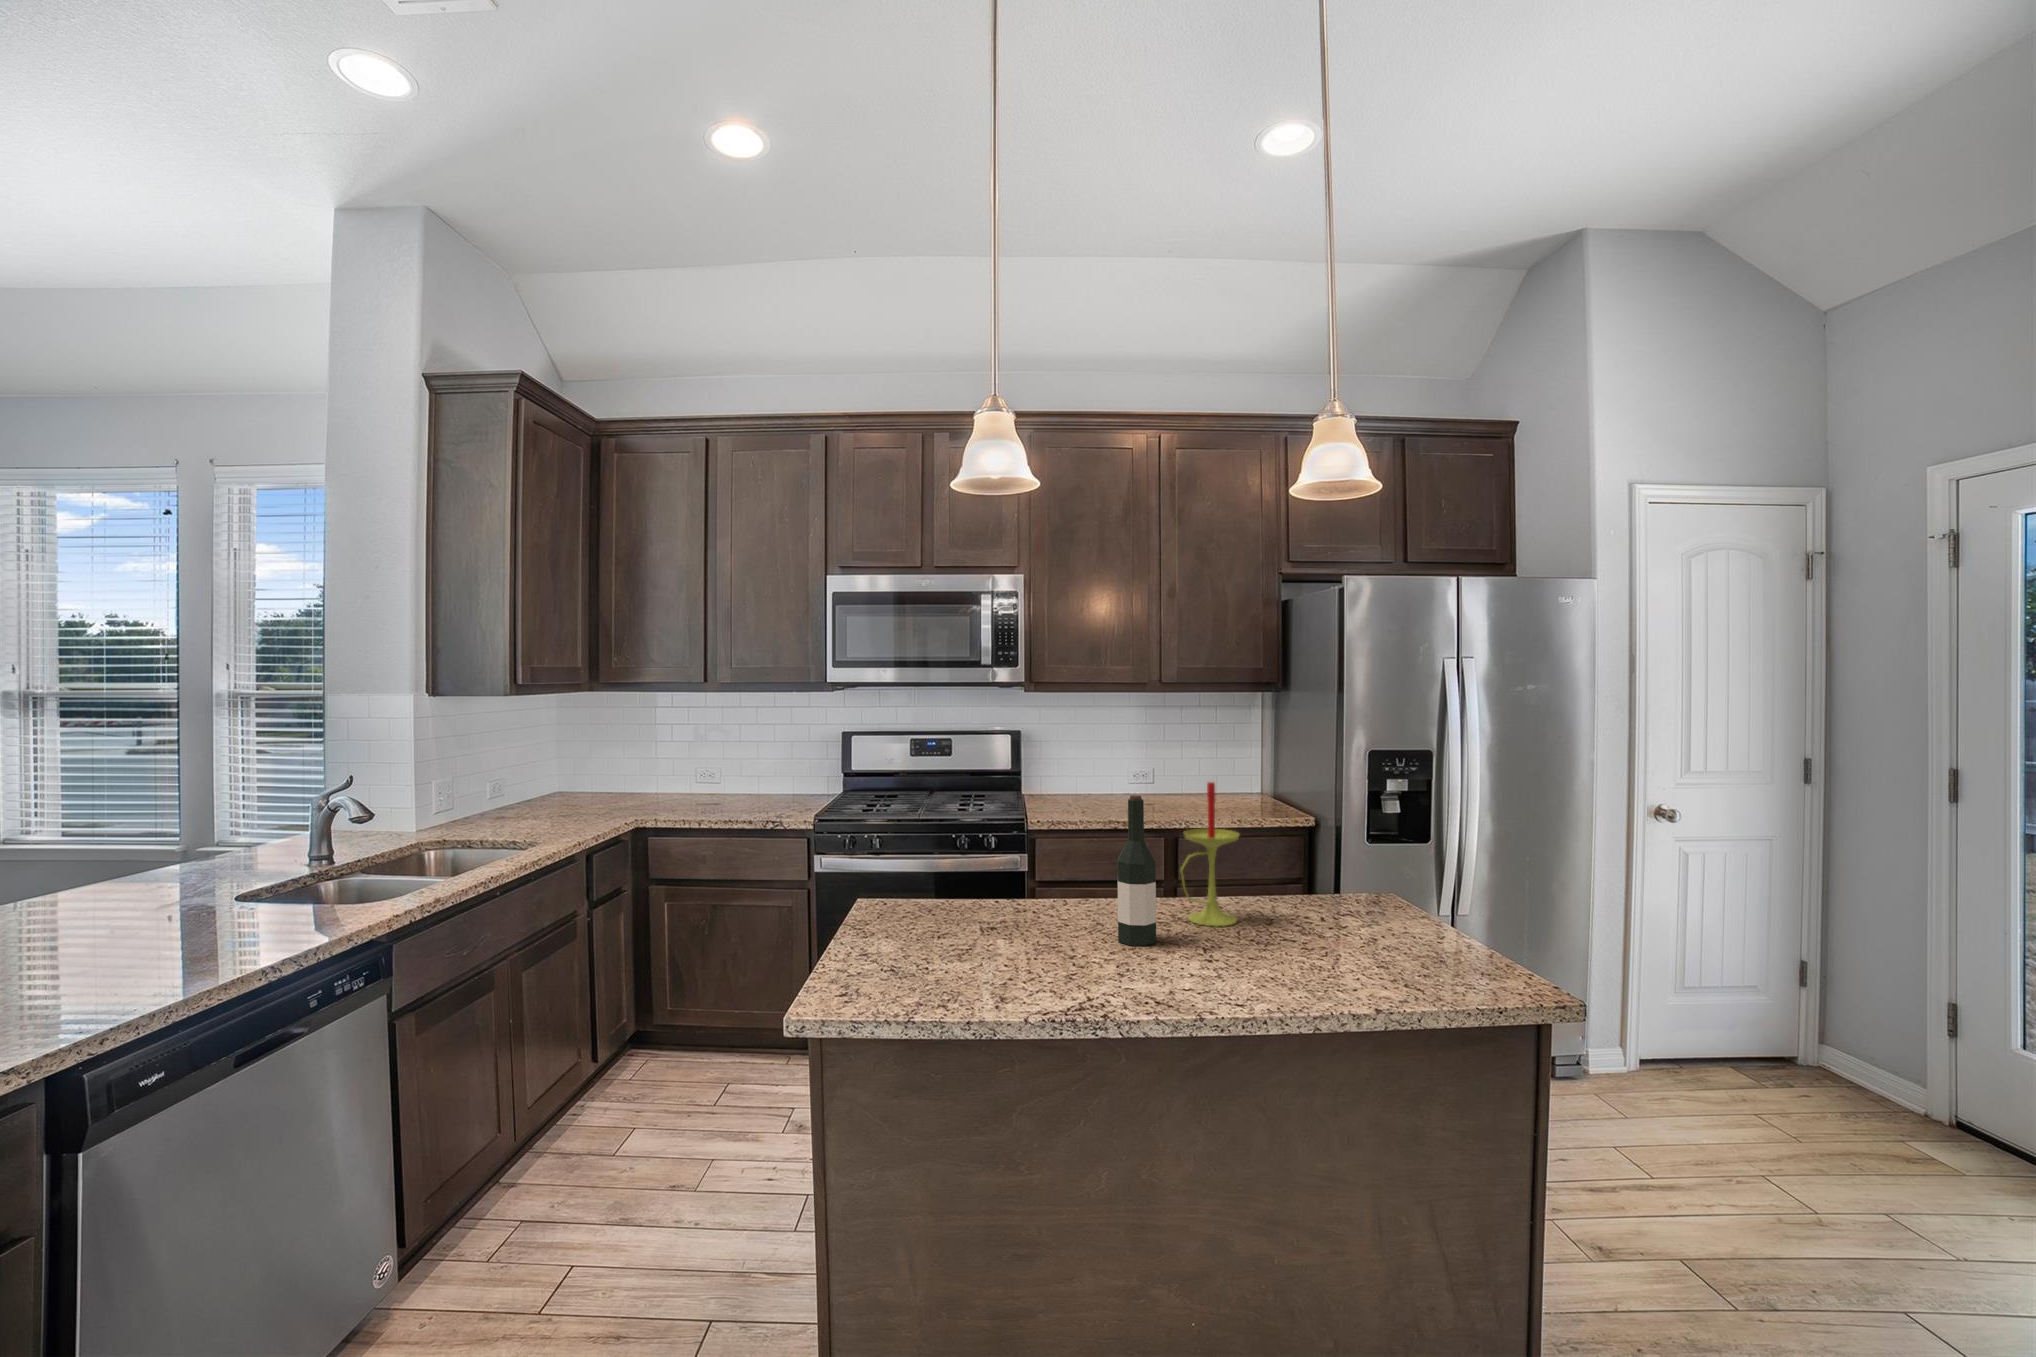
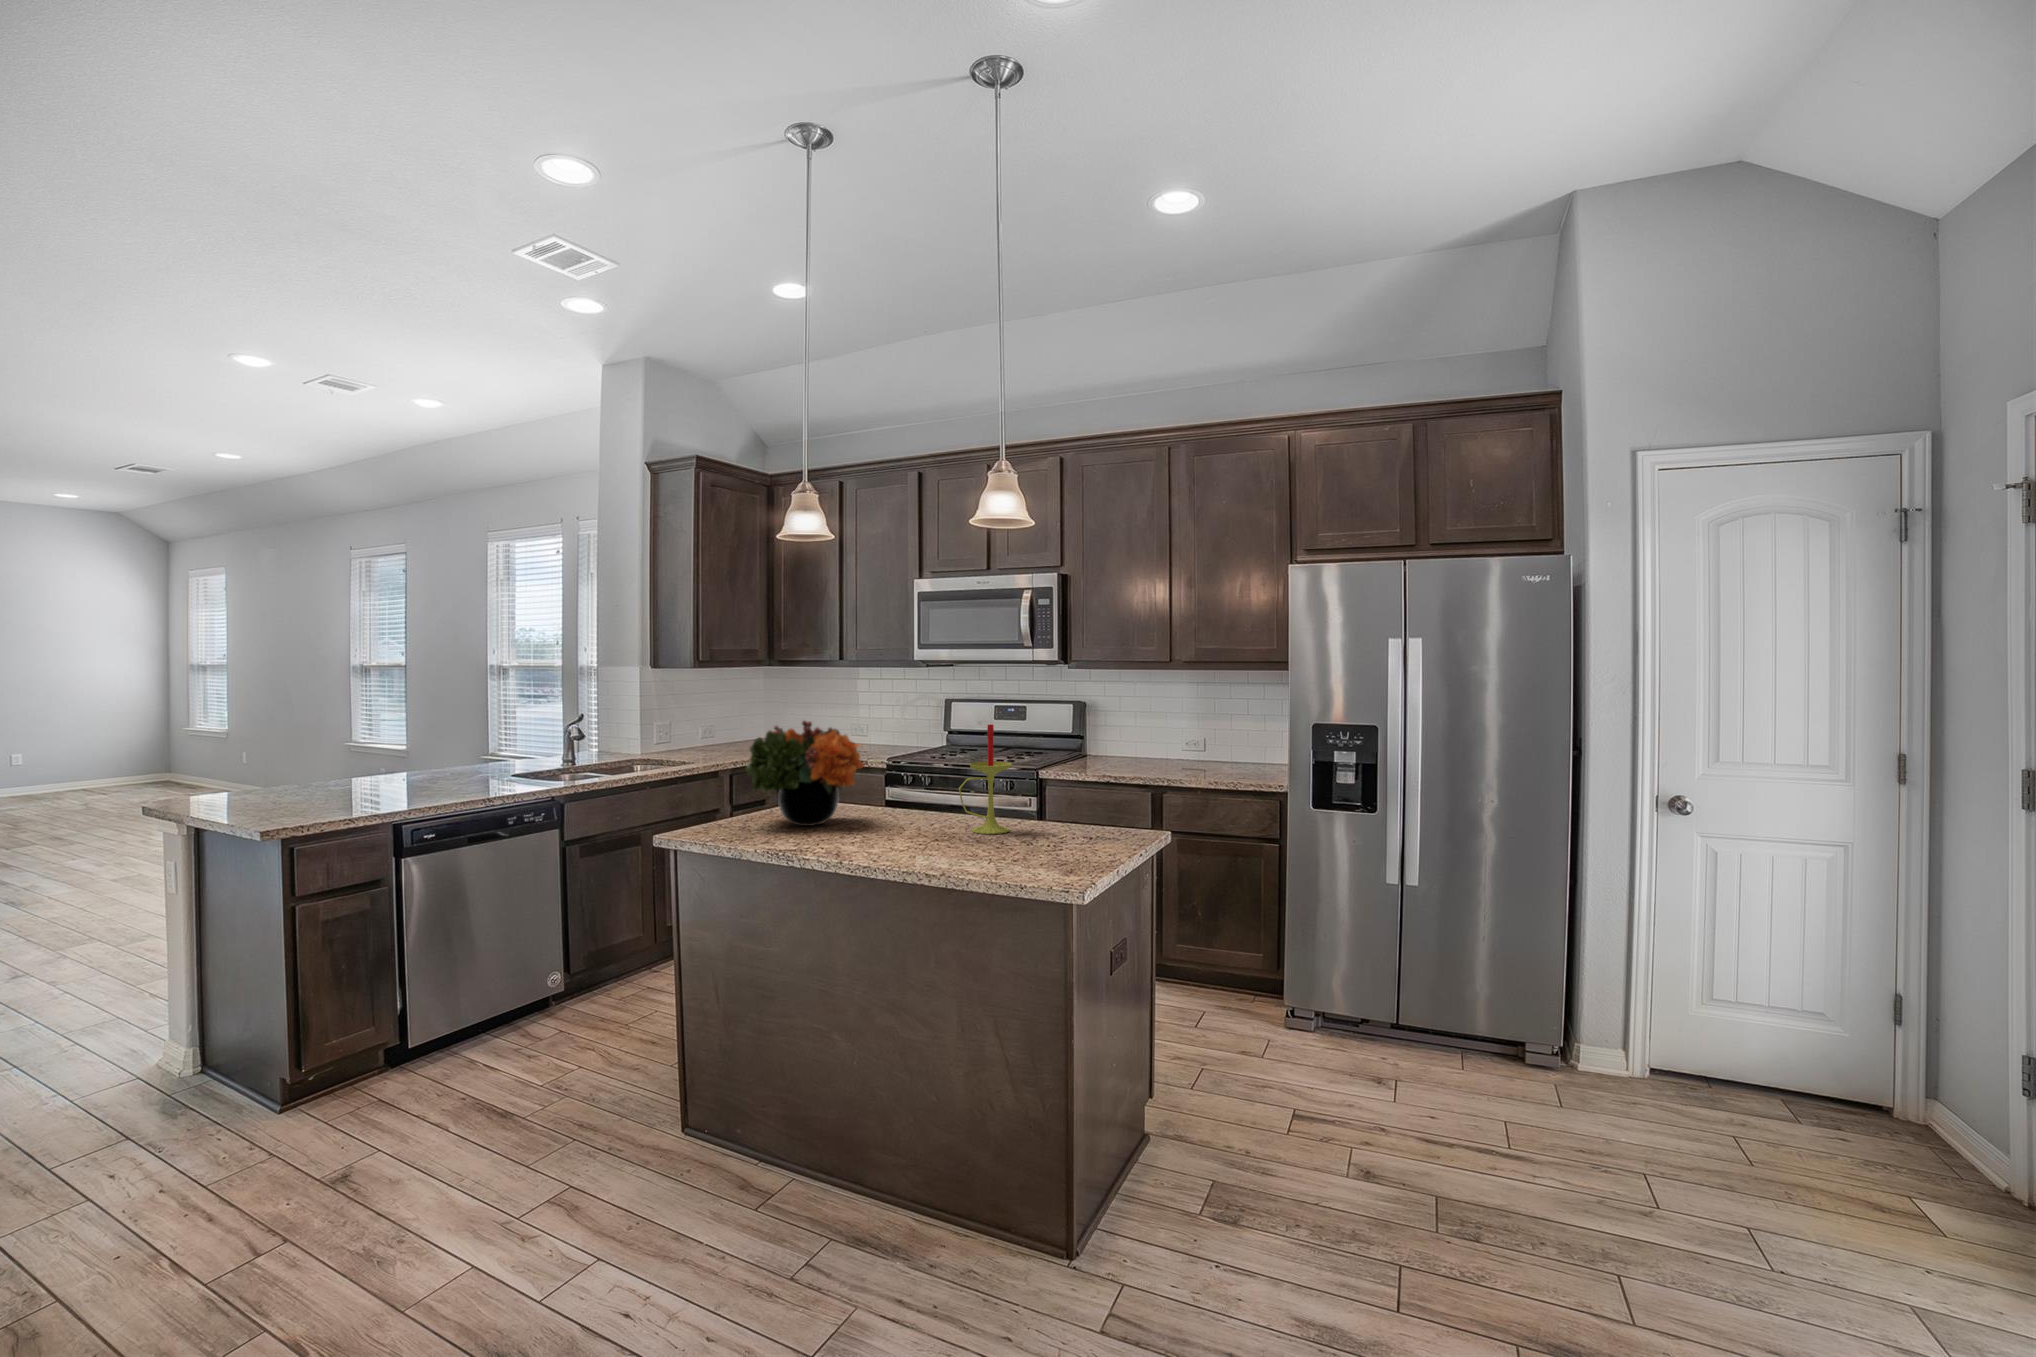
flower arrangement: none [884,790,1052,945] -> present [746,721,865,826]
wine bottle: present [1117,795,1156,946] -> none [890,728,919,836]

